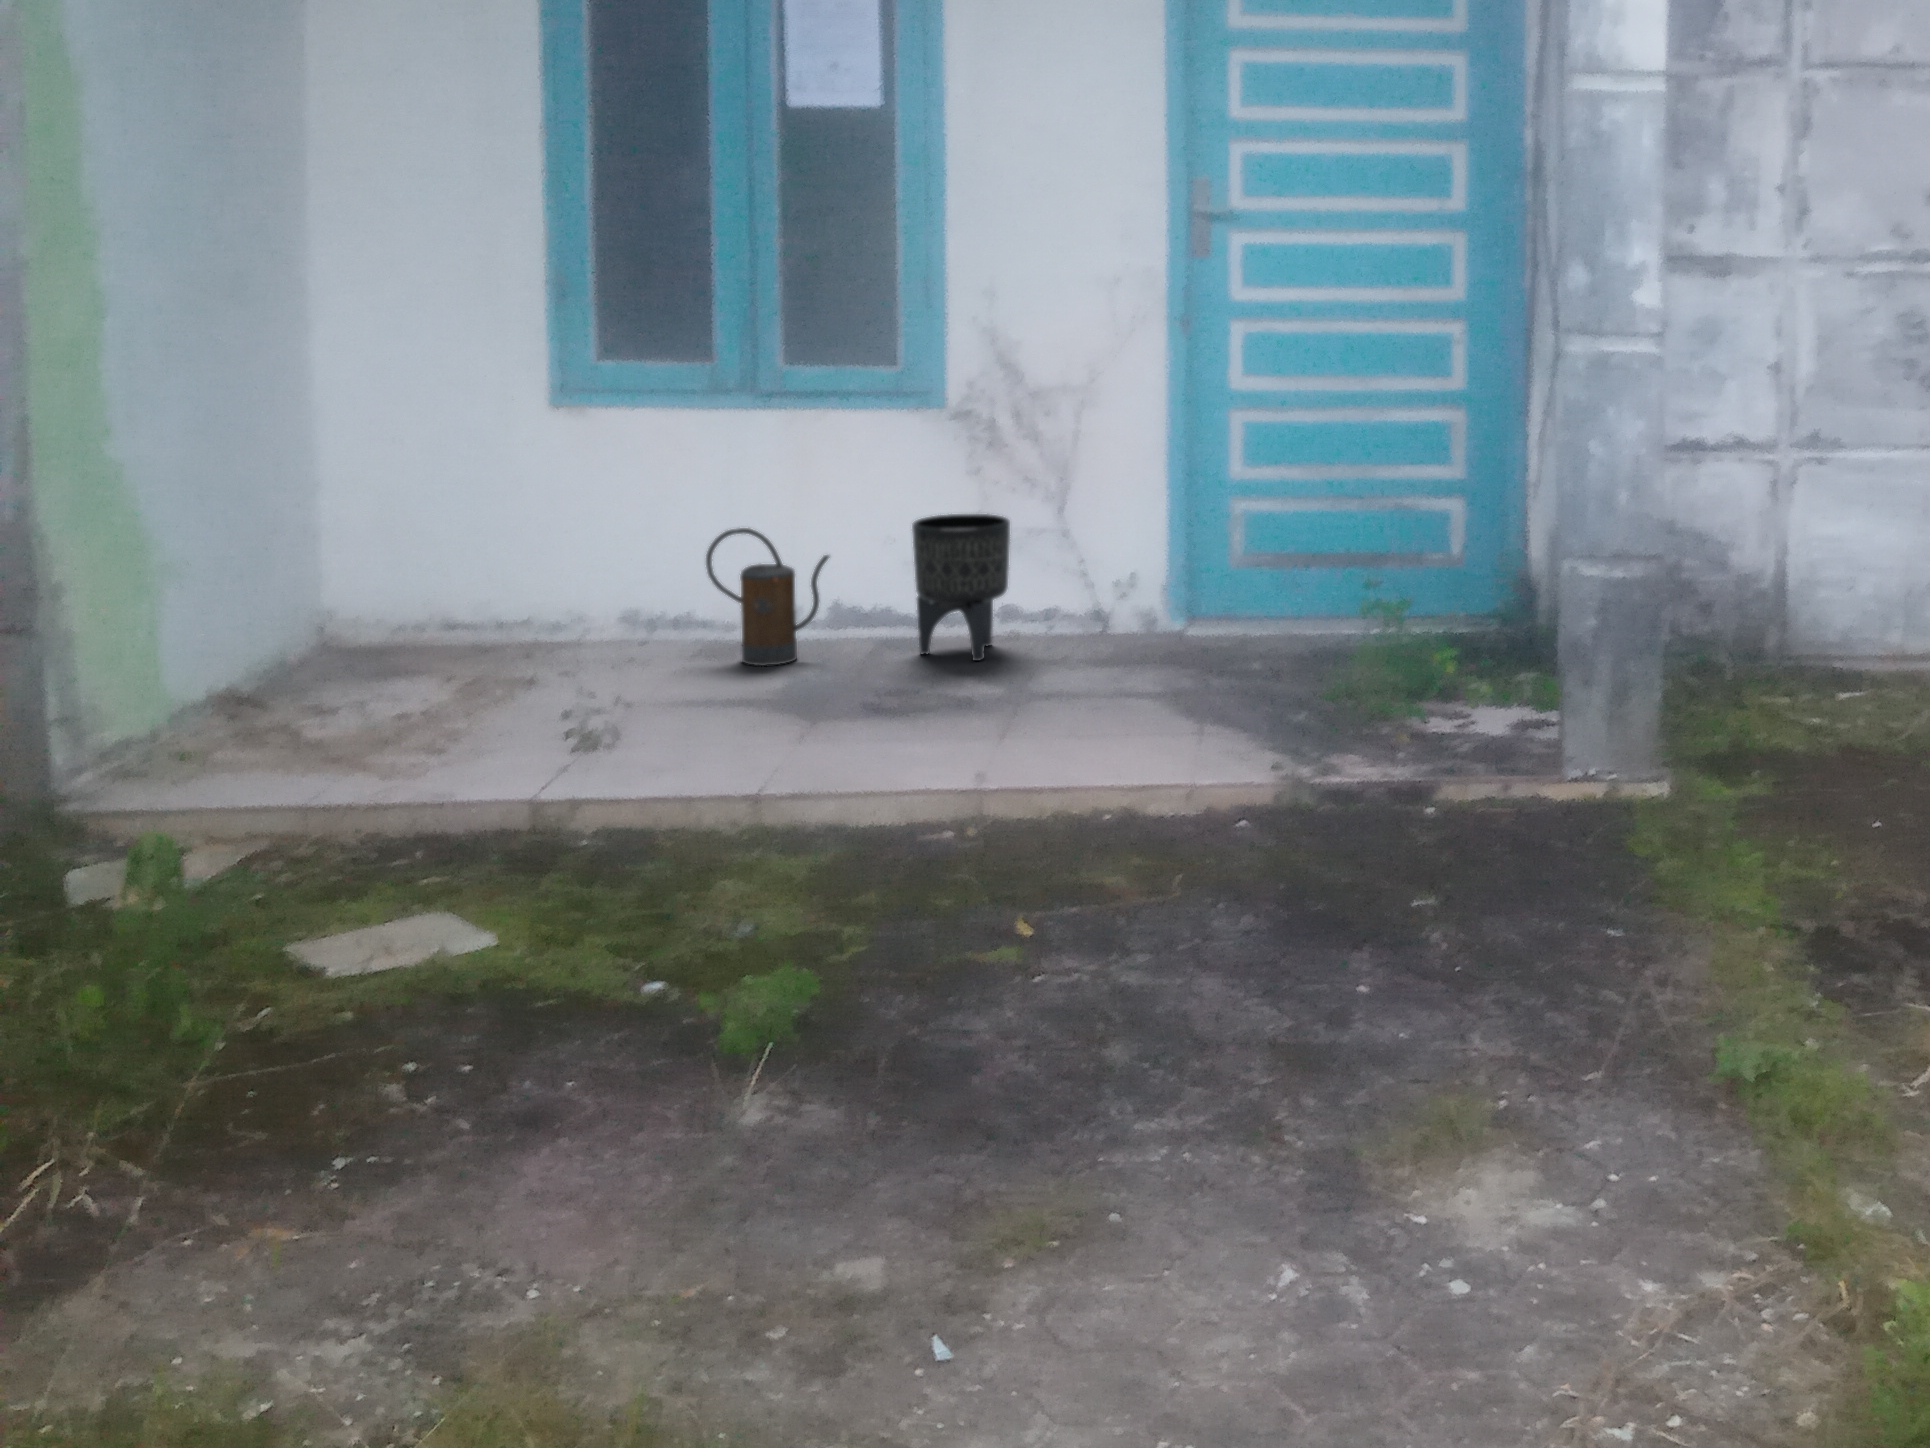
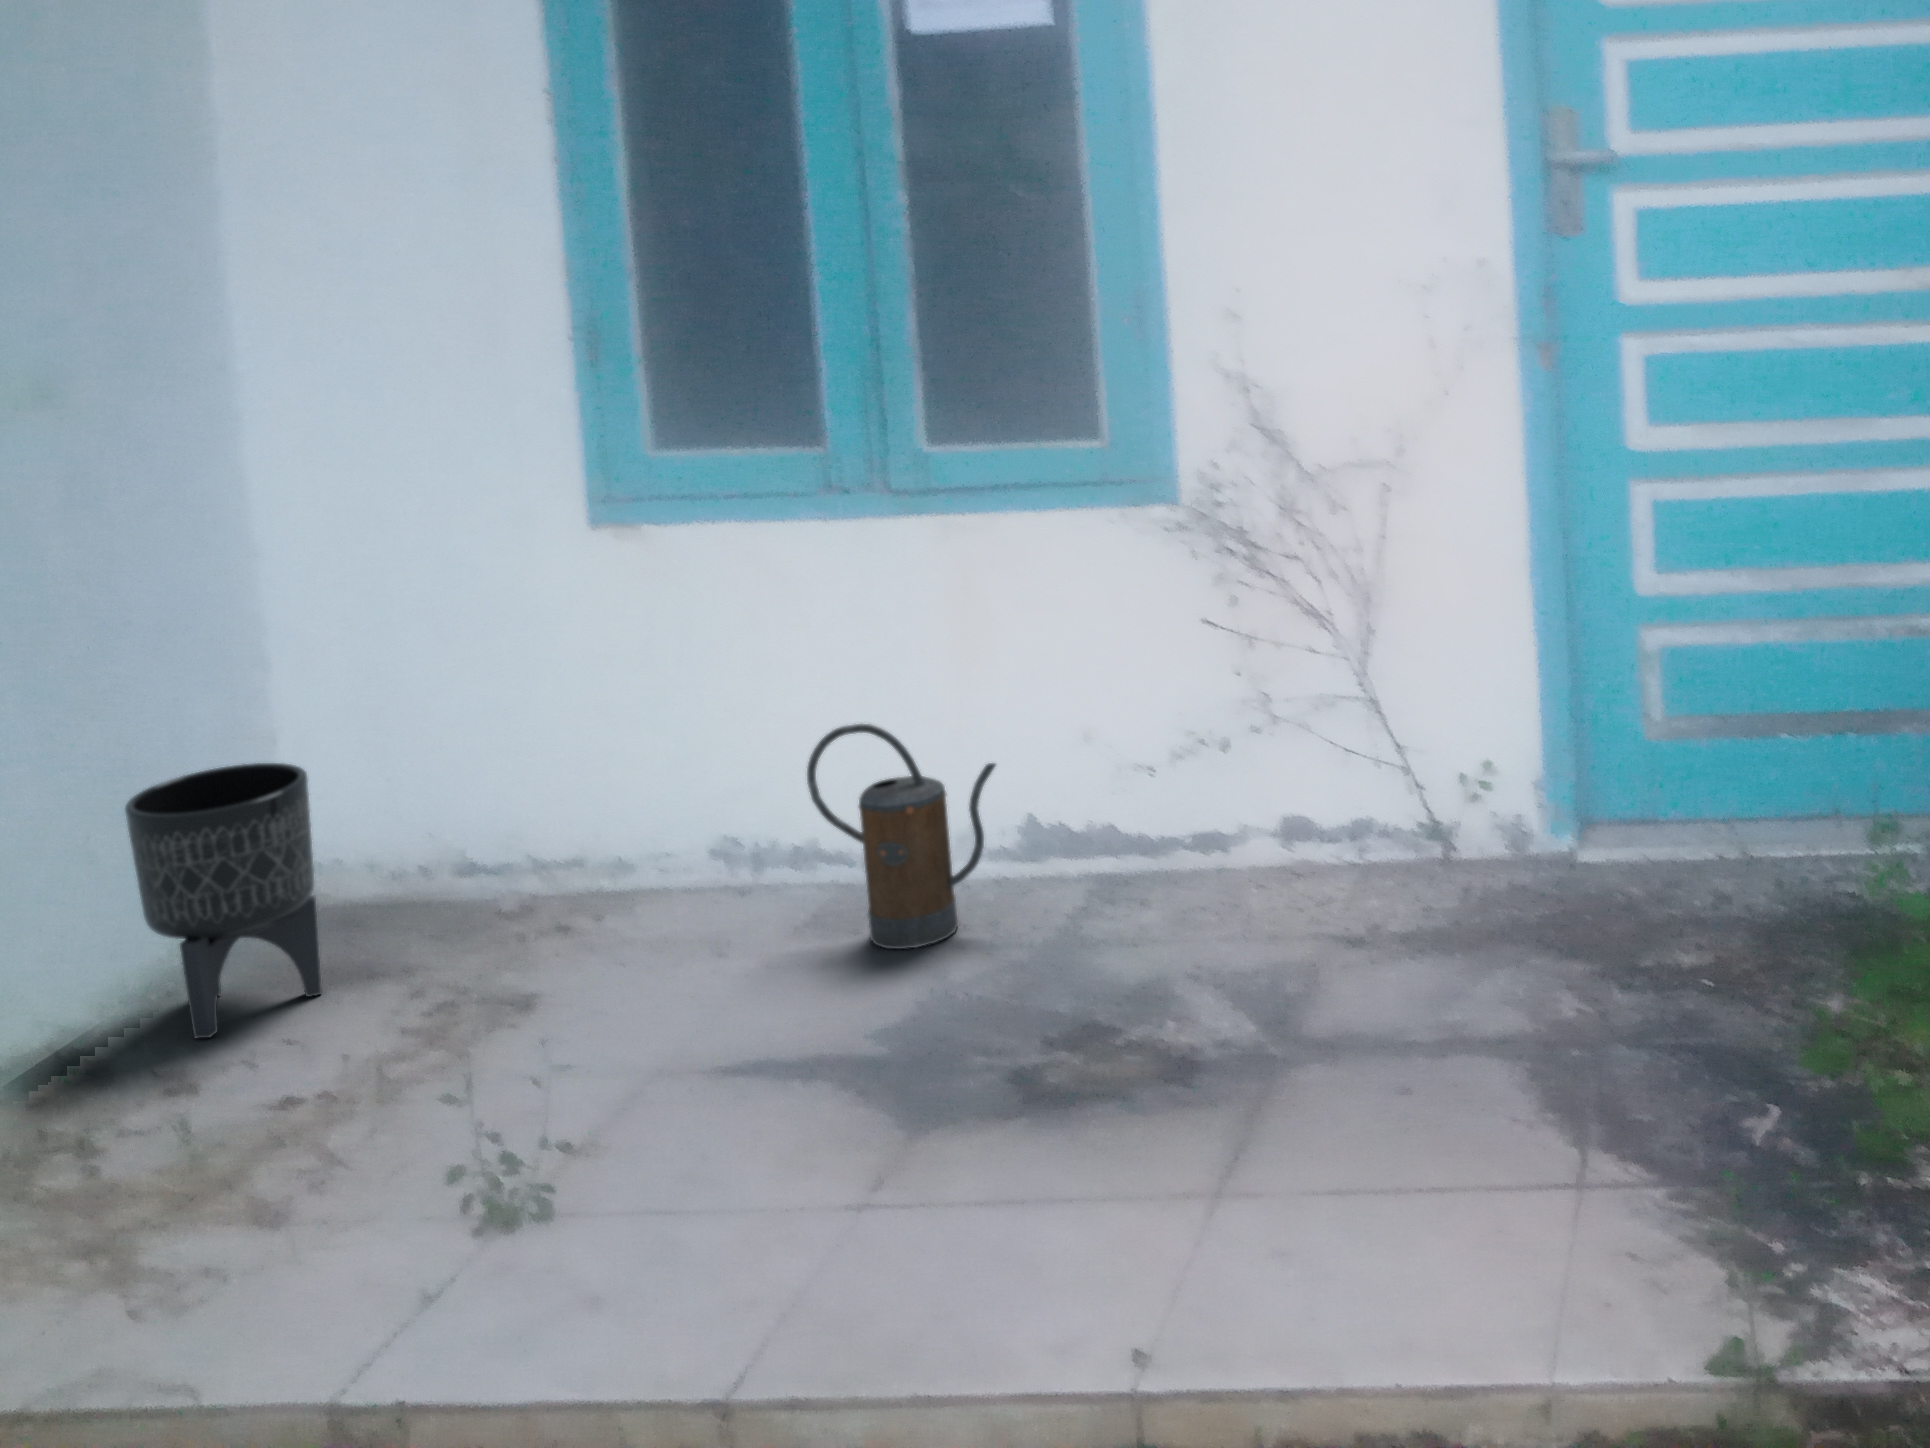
planter: present [912,514,1010,661] -> present [125,763,322,1039]

